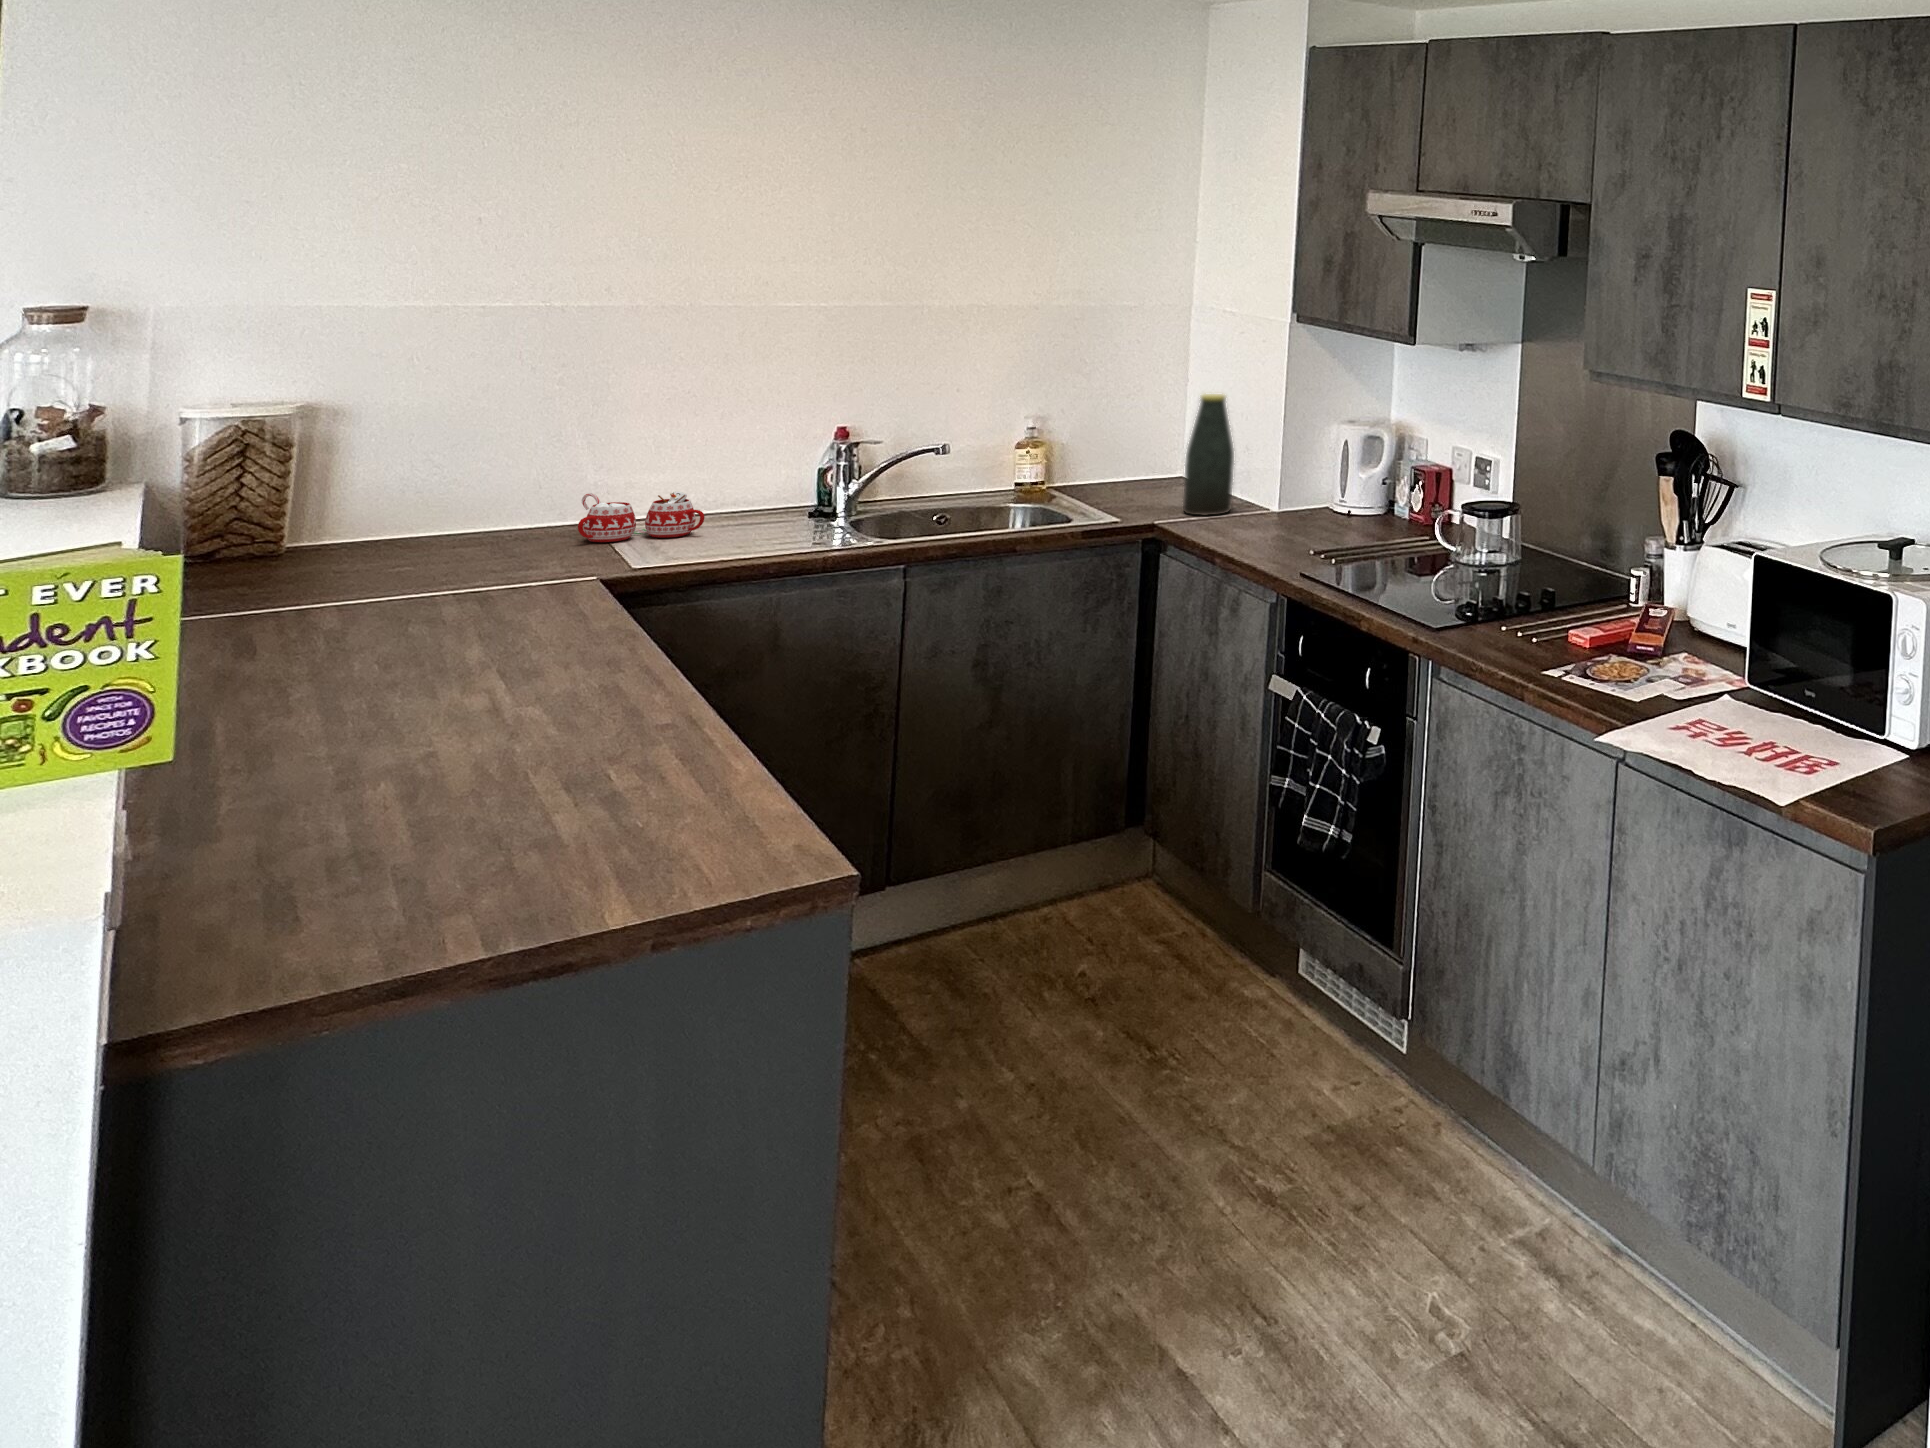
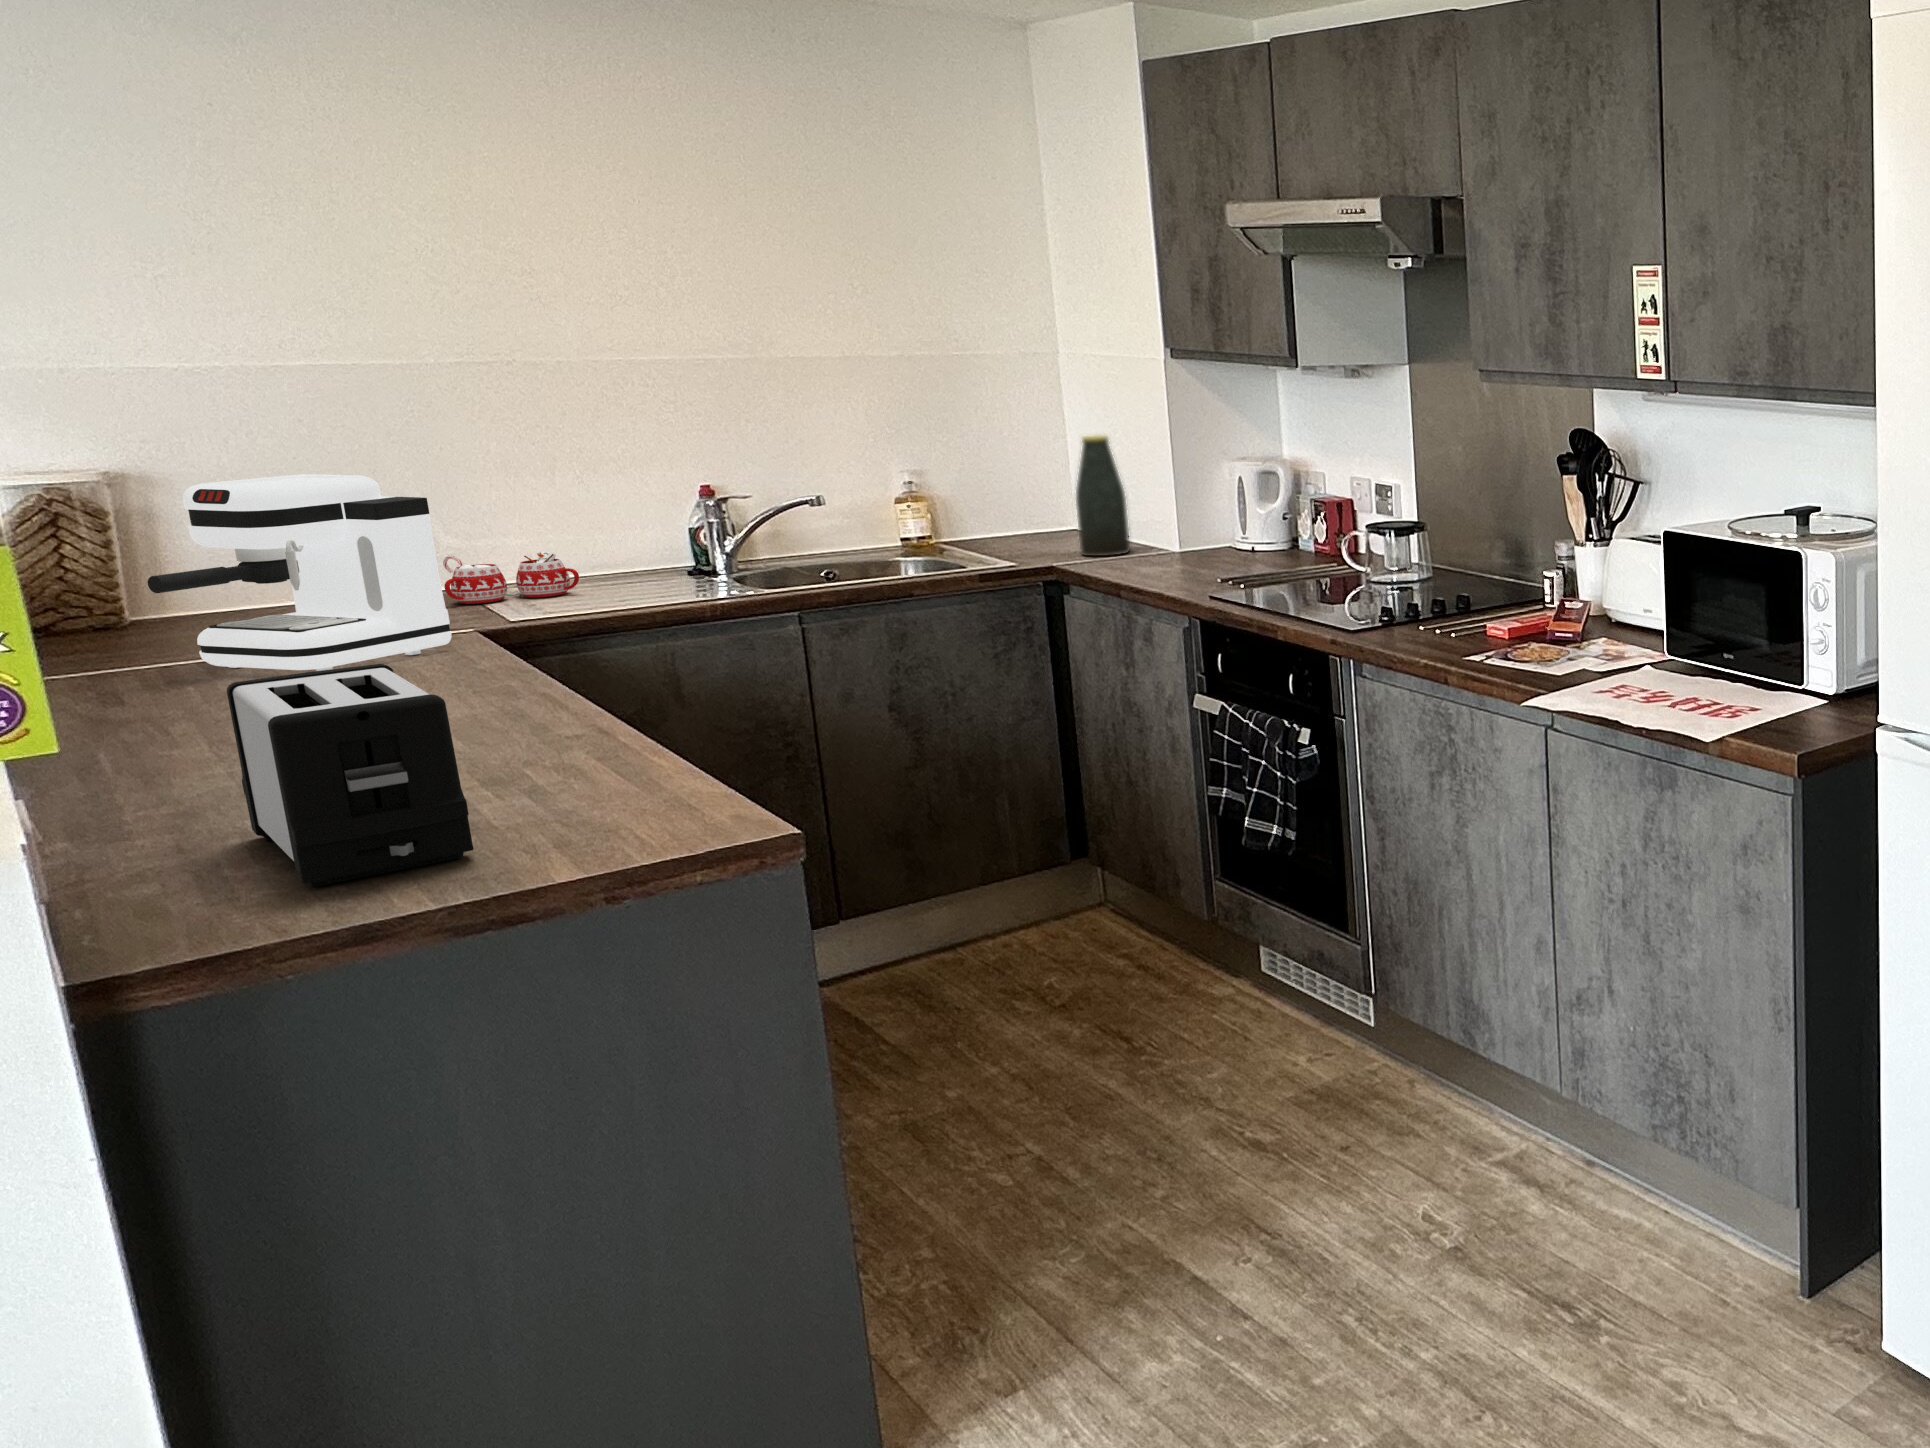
coffee maker: none [307,422,579,623] -> present [148,474,452,671]
toaster: none [340,662,548,909] -> present [227,664,473,886]

